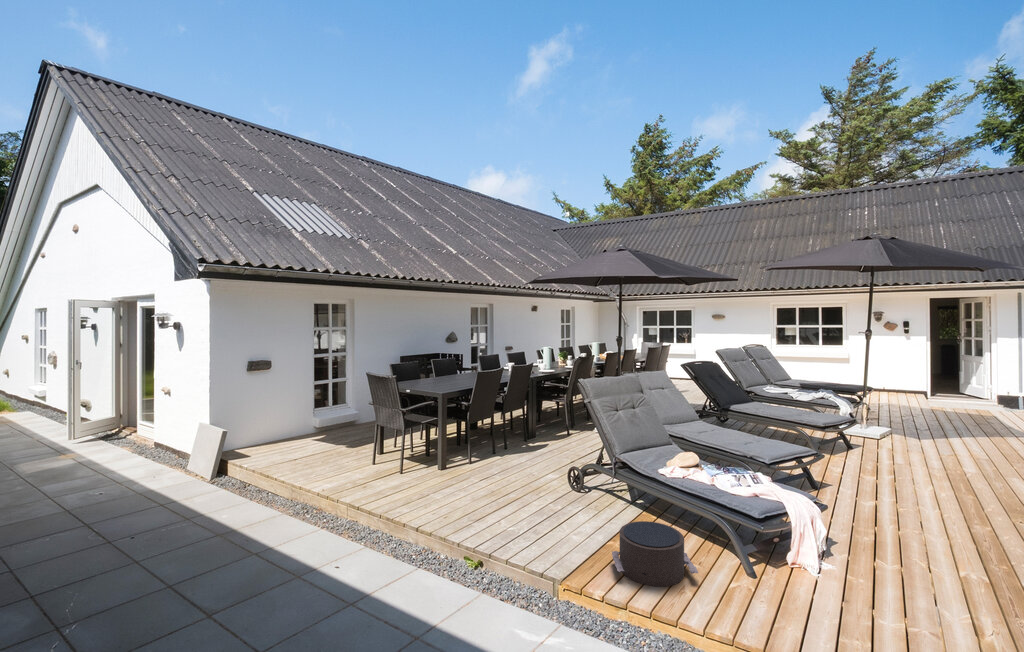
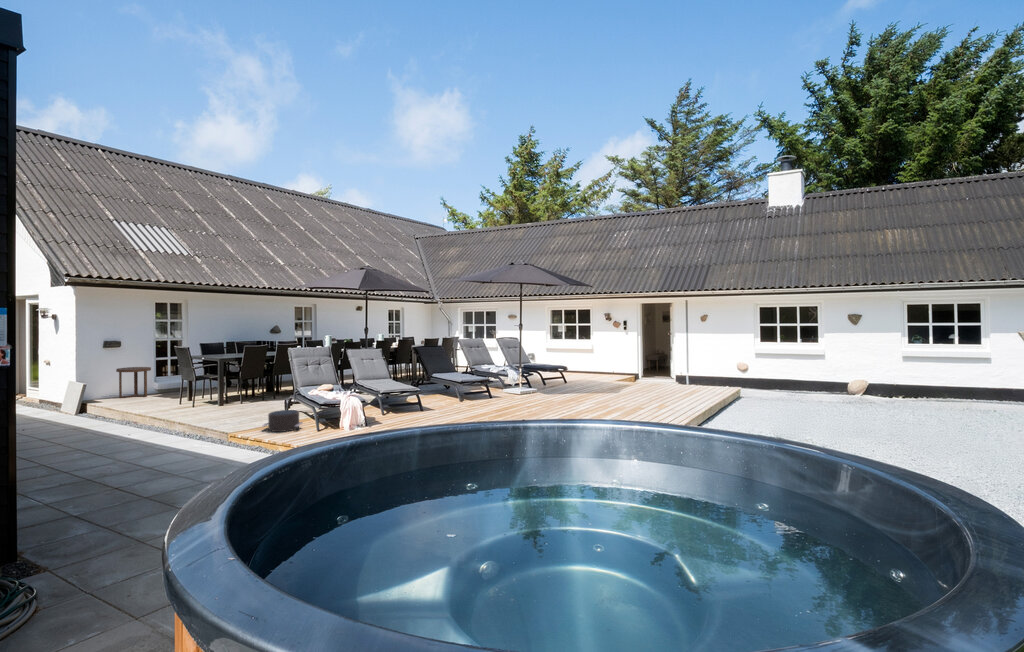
side table: none [267,400,314,450] -> present [116,367,151,398]

